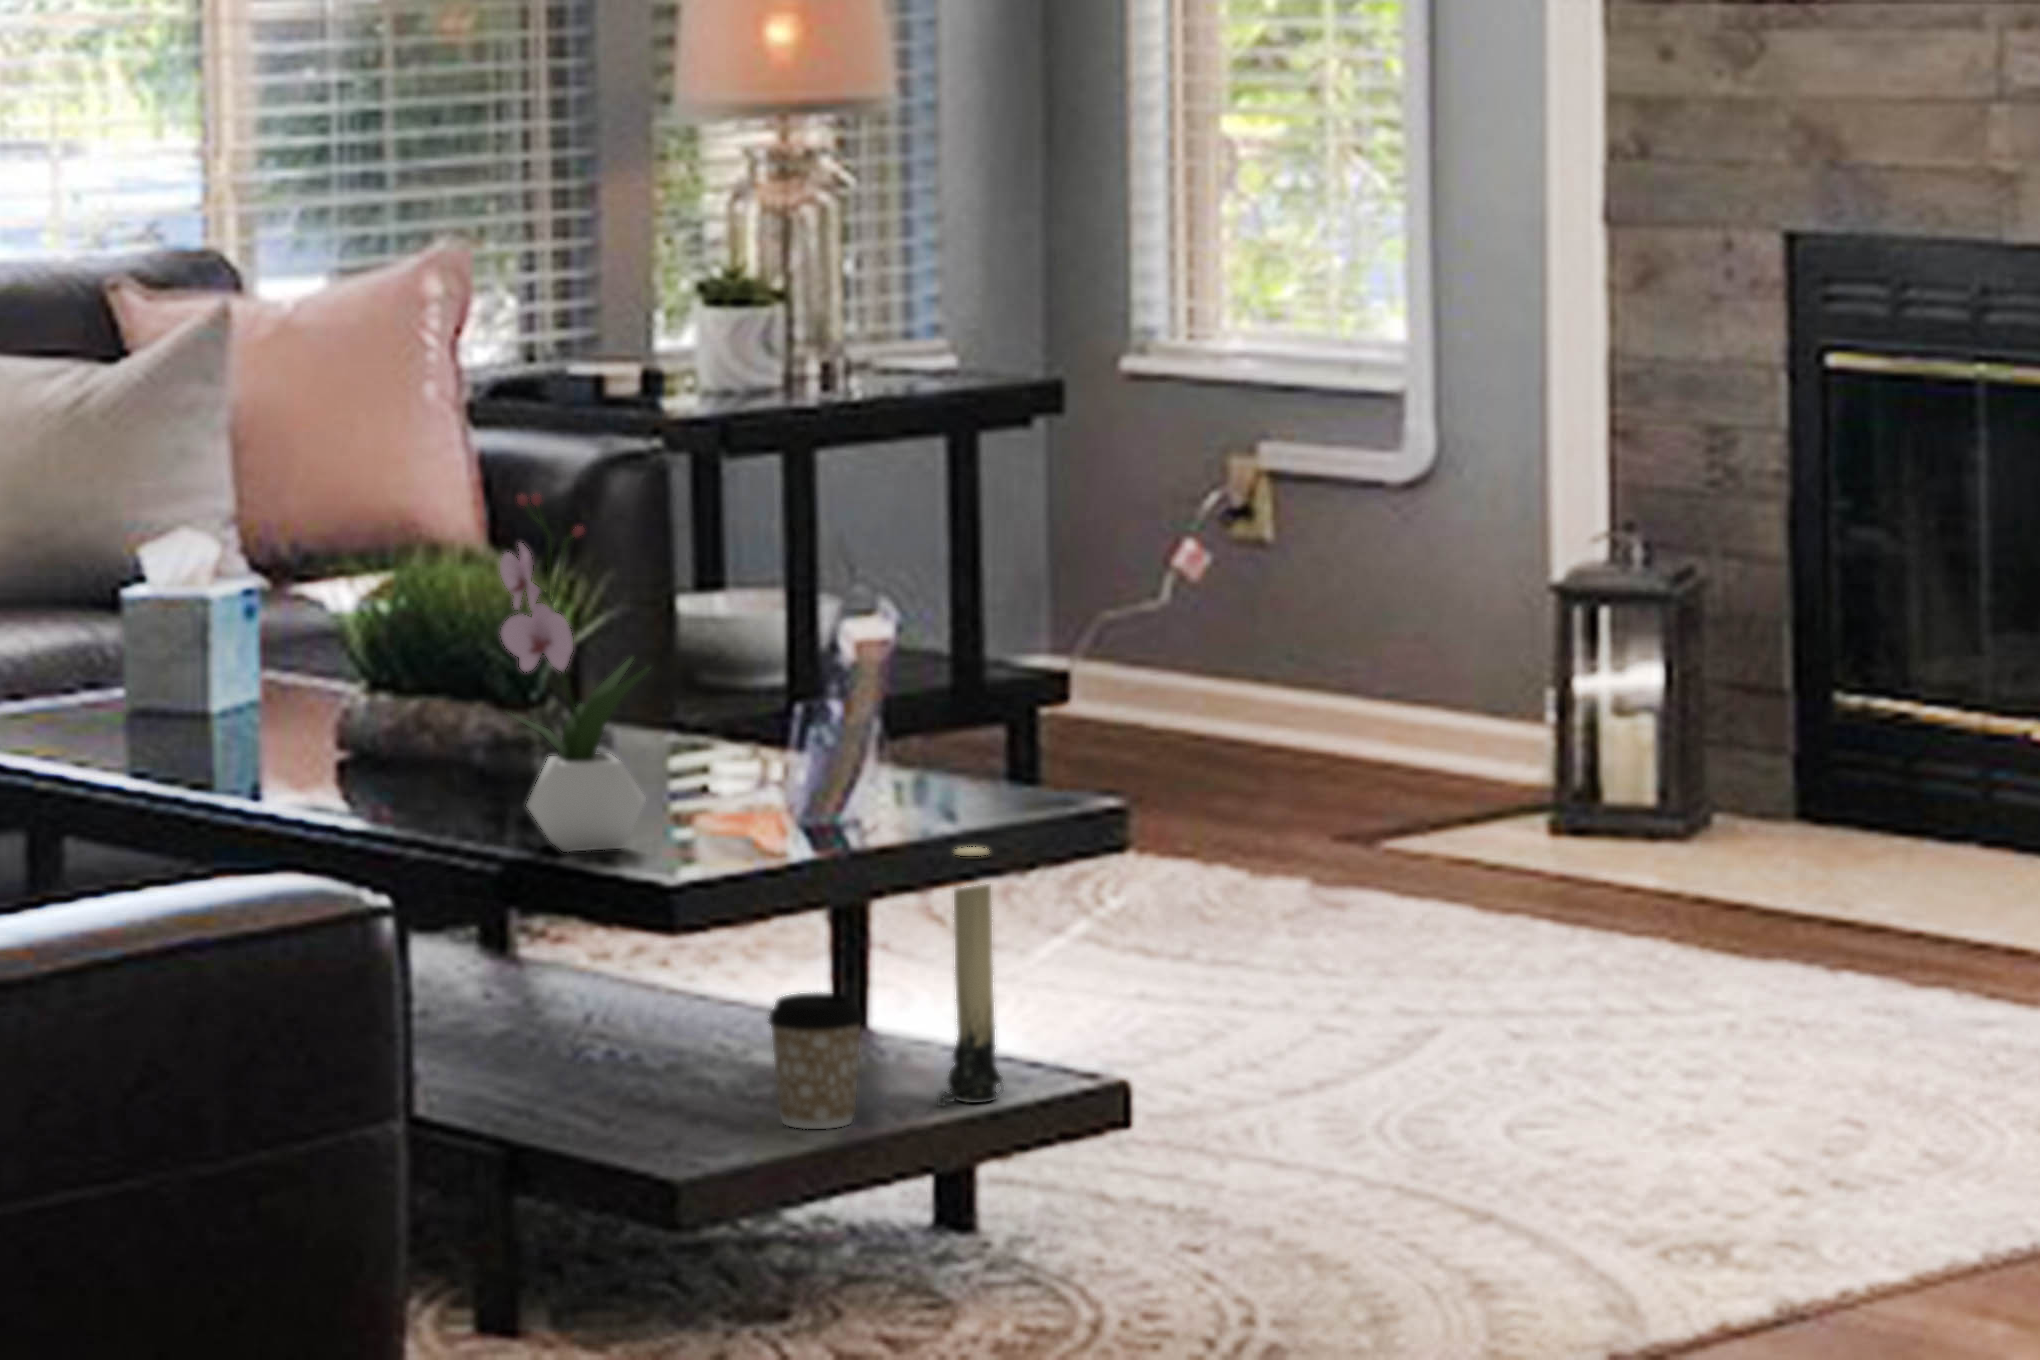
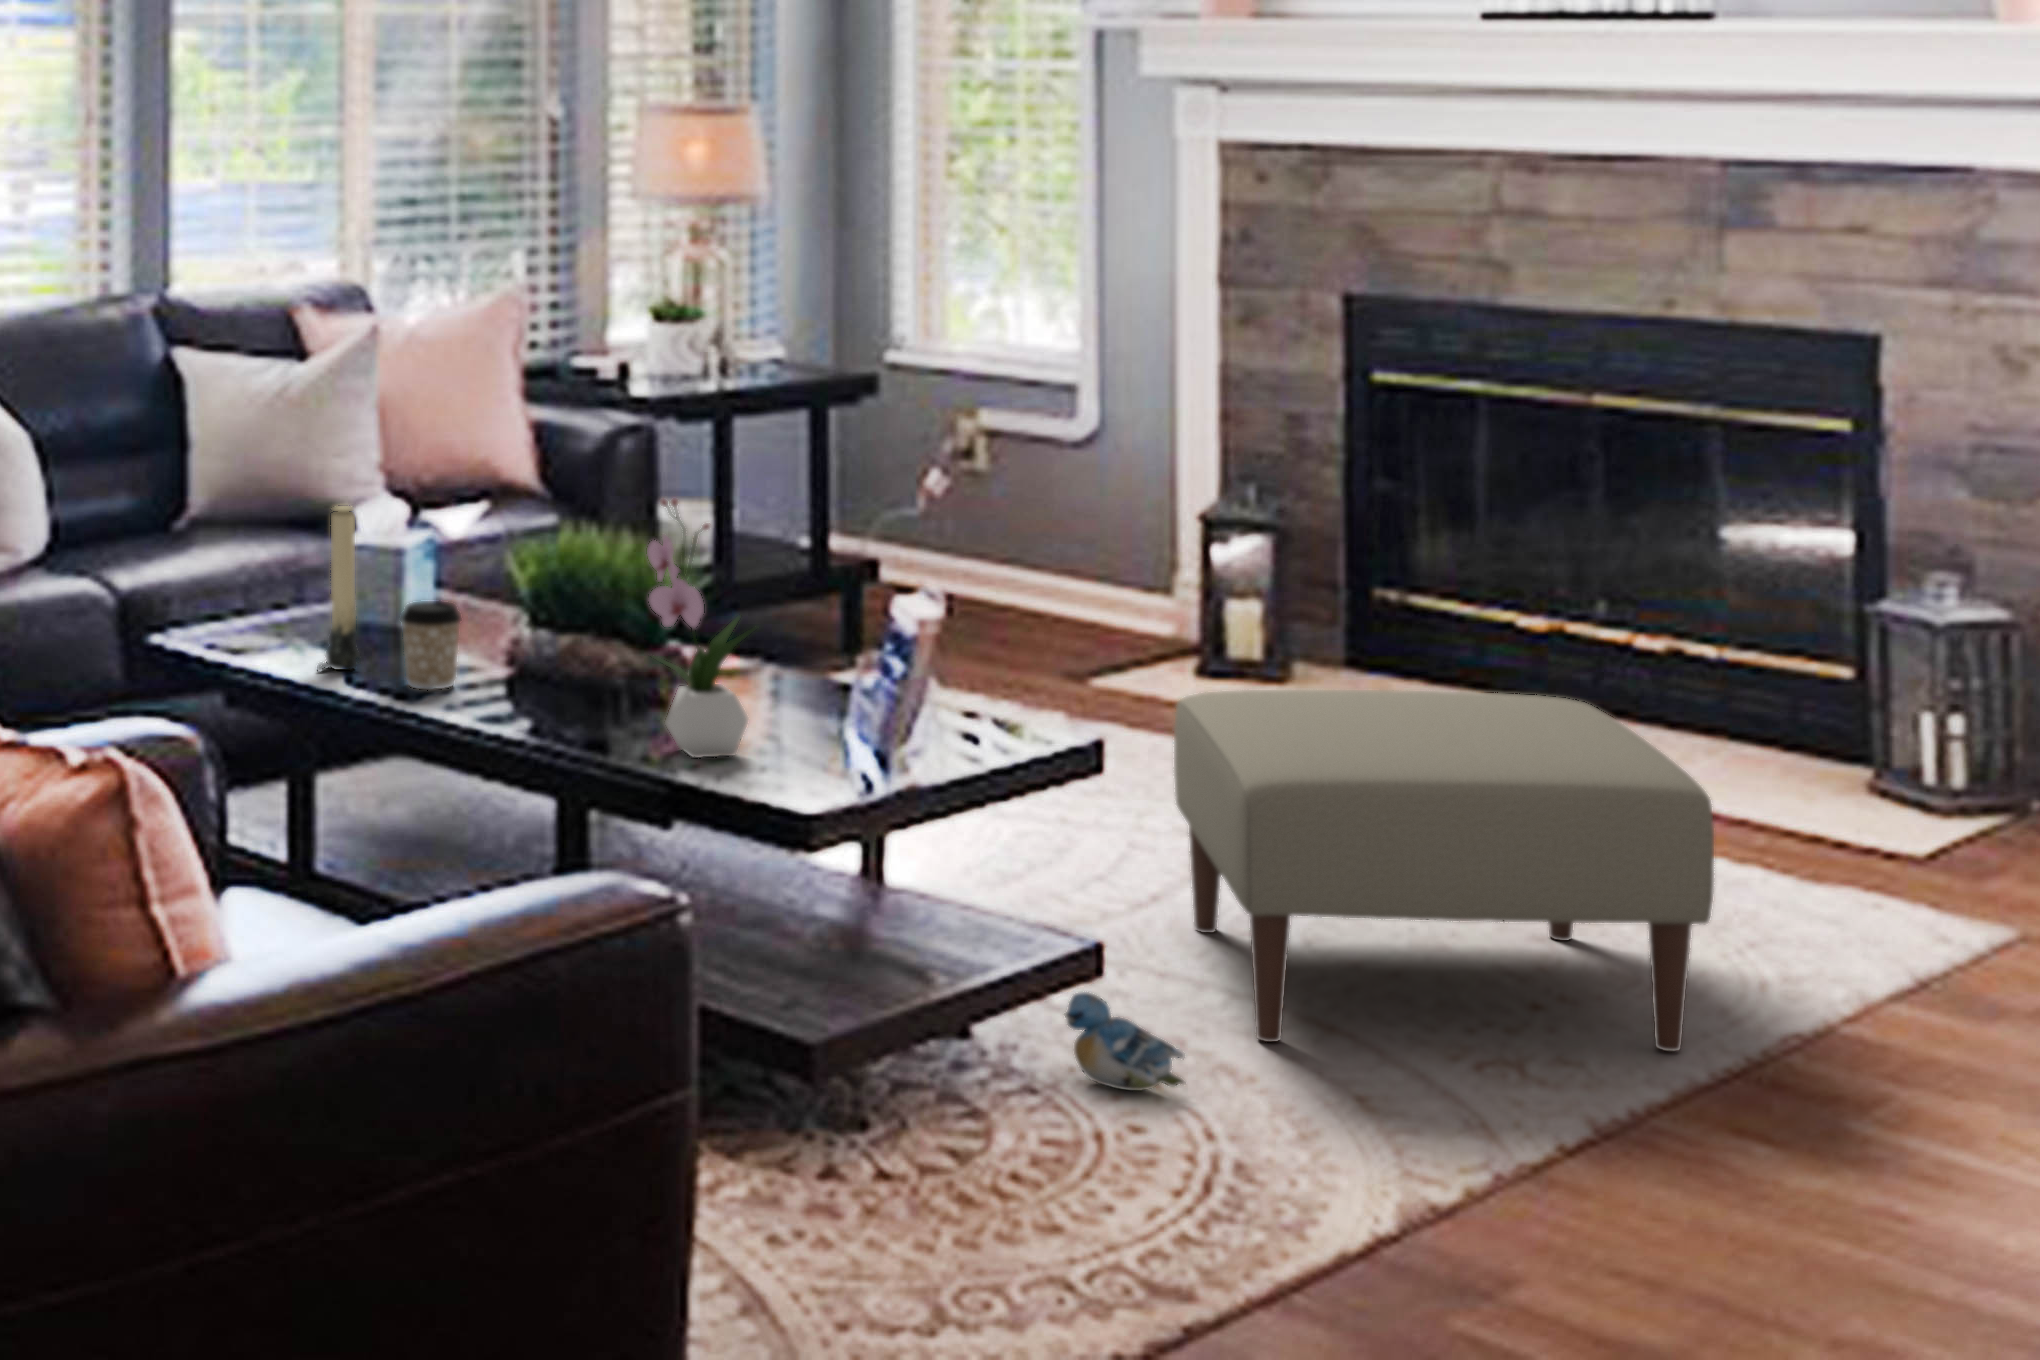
ottoman: none [1335,785,2004,1250] -> present [1174,690,1714,1051]
candle: present [938,847,1002,1105] -> present [318,506,359,671]
coffee cup: present [768,992,863,1129] -> present [401,601,461,690]
plush toy: none [1085,1167,1250,1298] -> present [1065,992,1185,1091]

